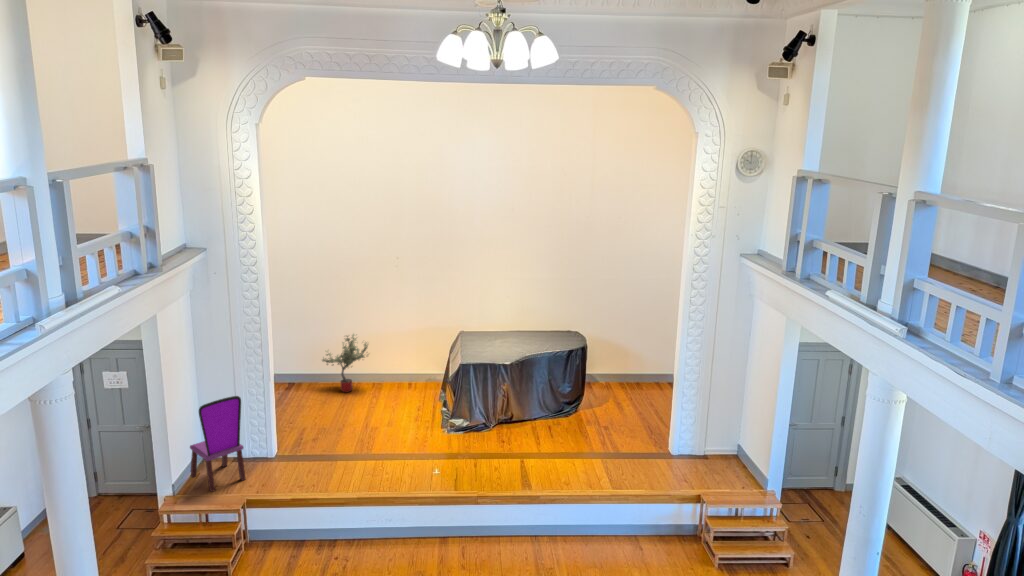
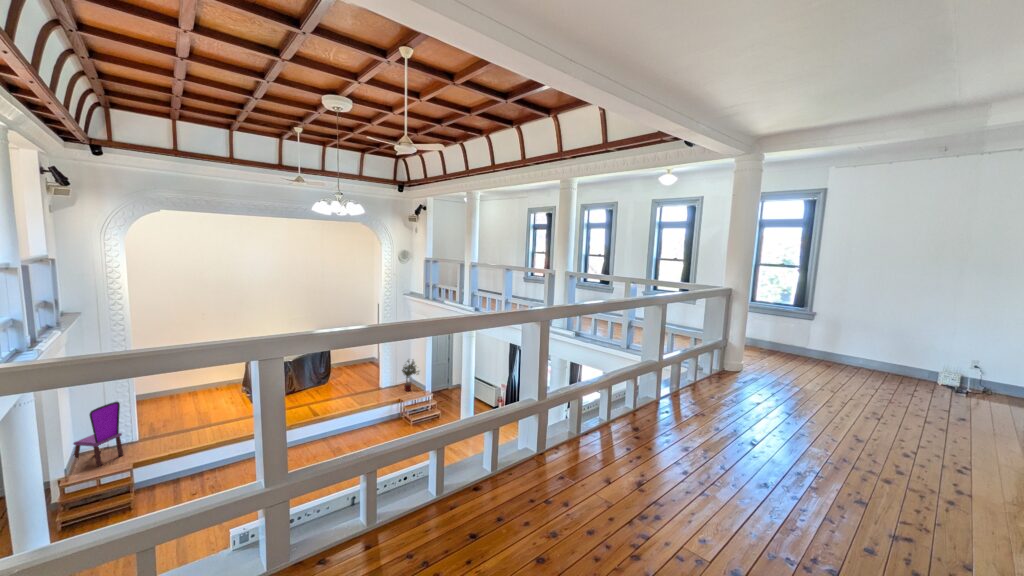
potted tree: present [322,334,368,392] -> present [402,360,419,391]

